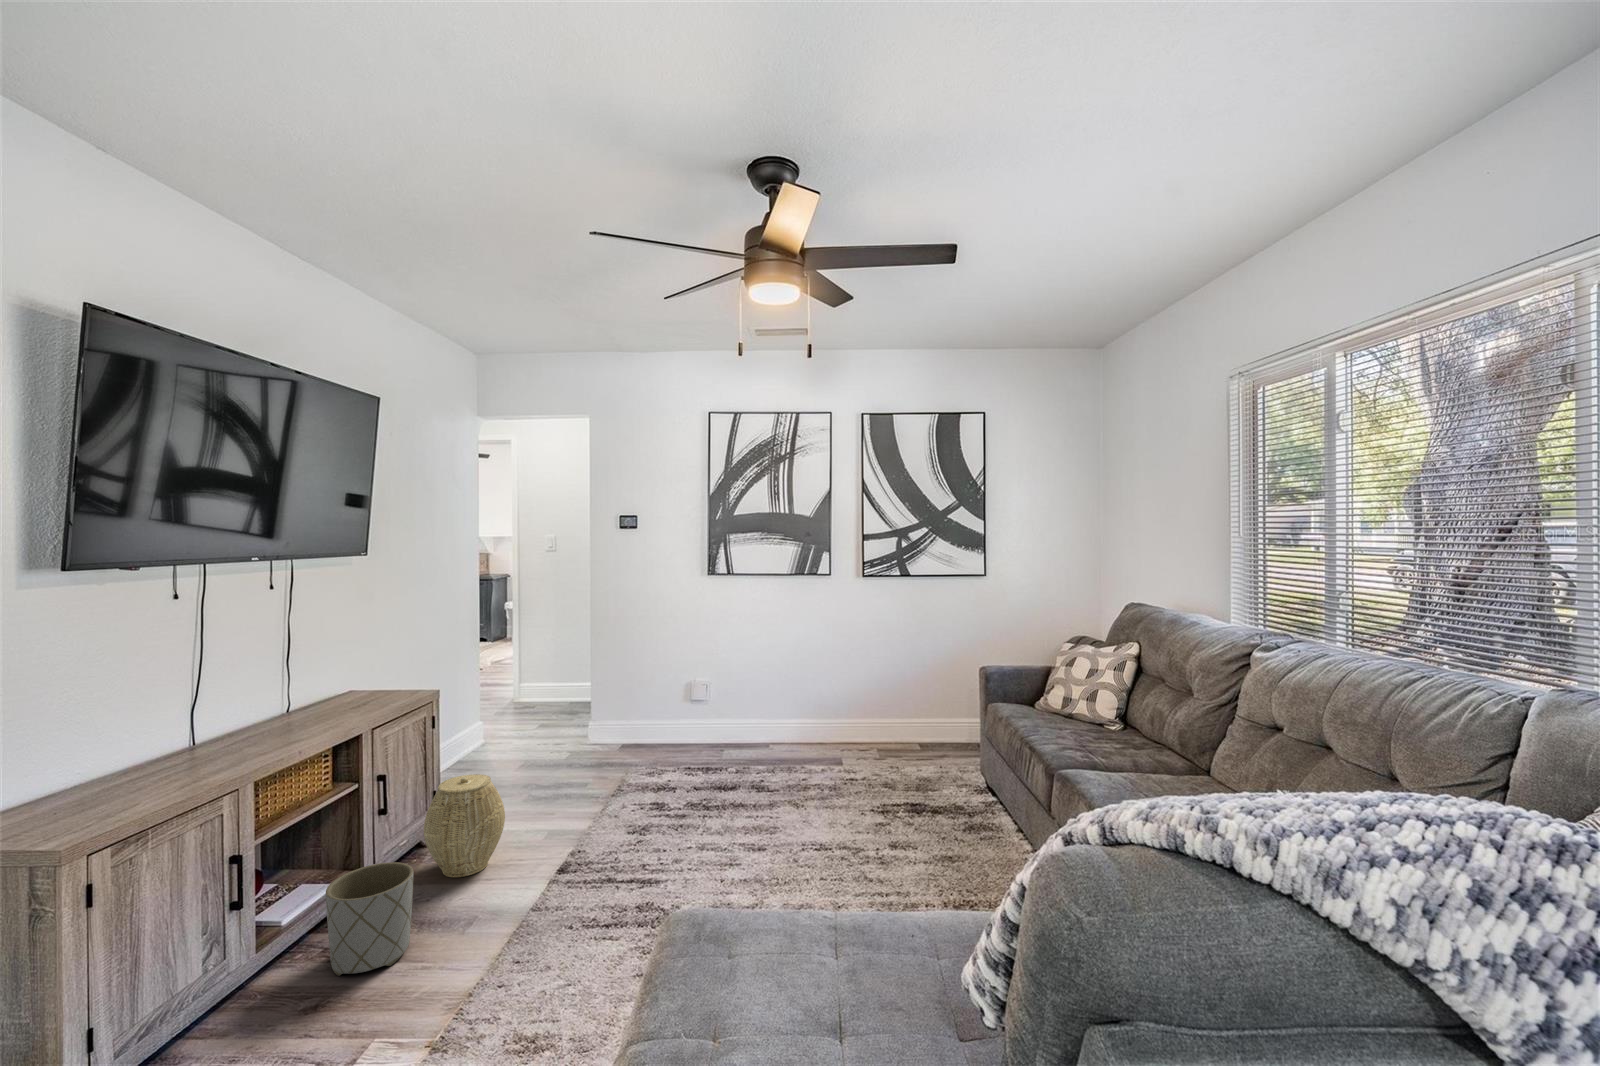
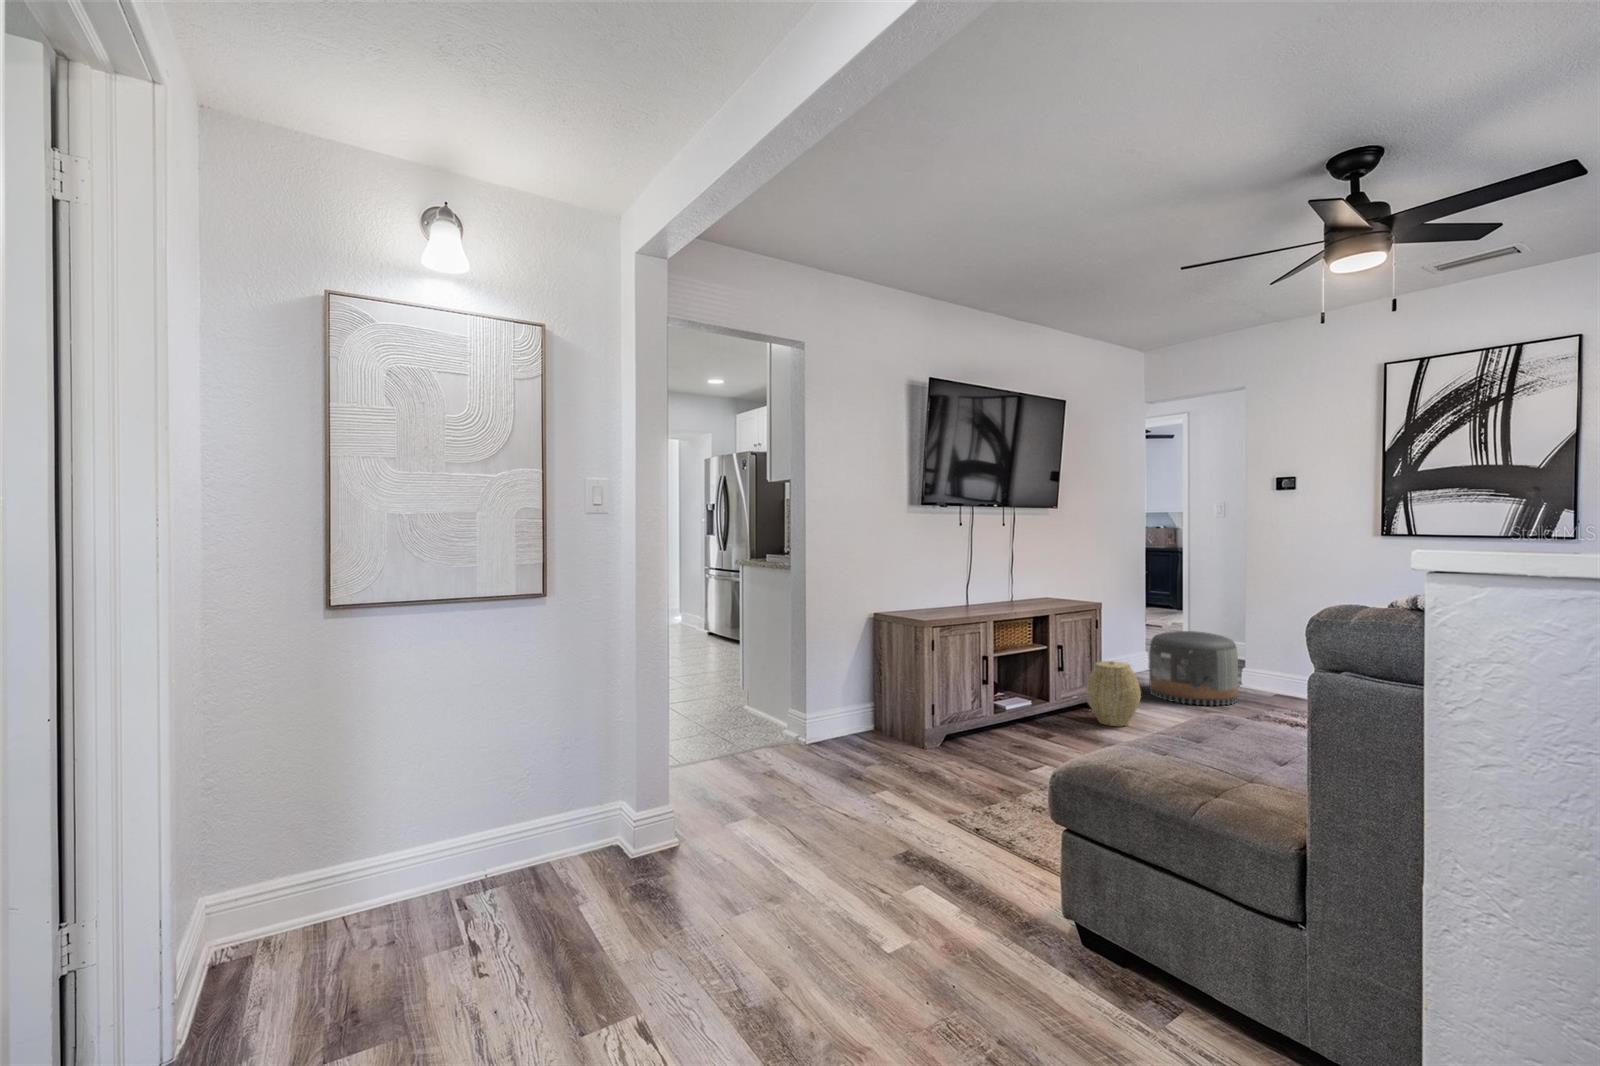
pouf: none [491,696,592,795] -> present [1149,631,1238,706]
planter: present [326,862,414,976] -> none [1025,689,1070,744]

